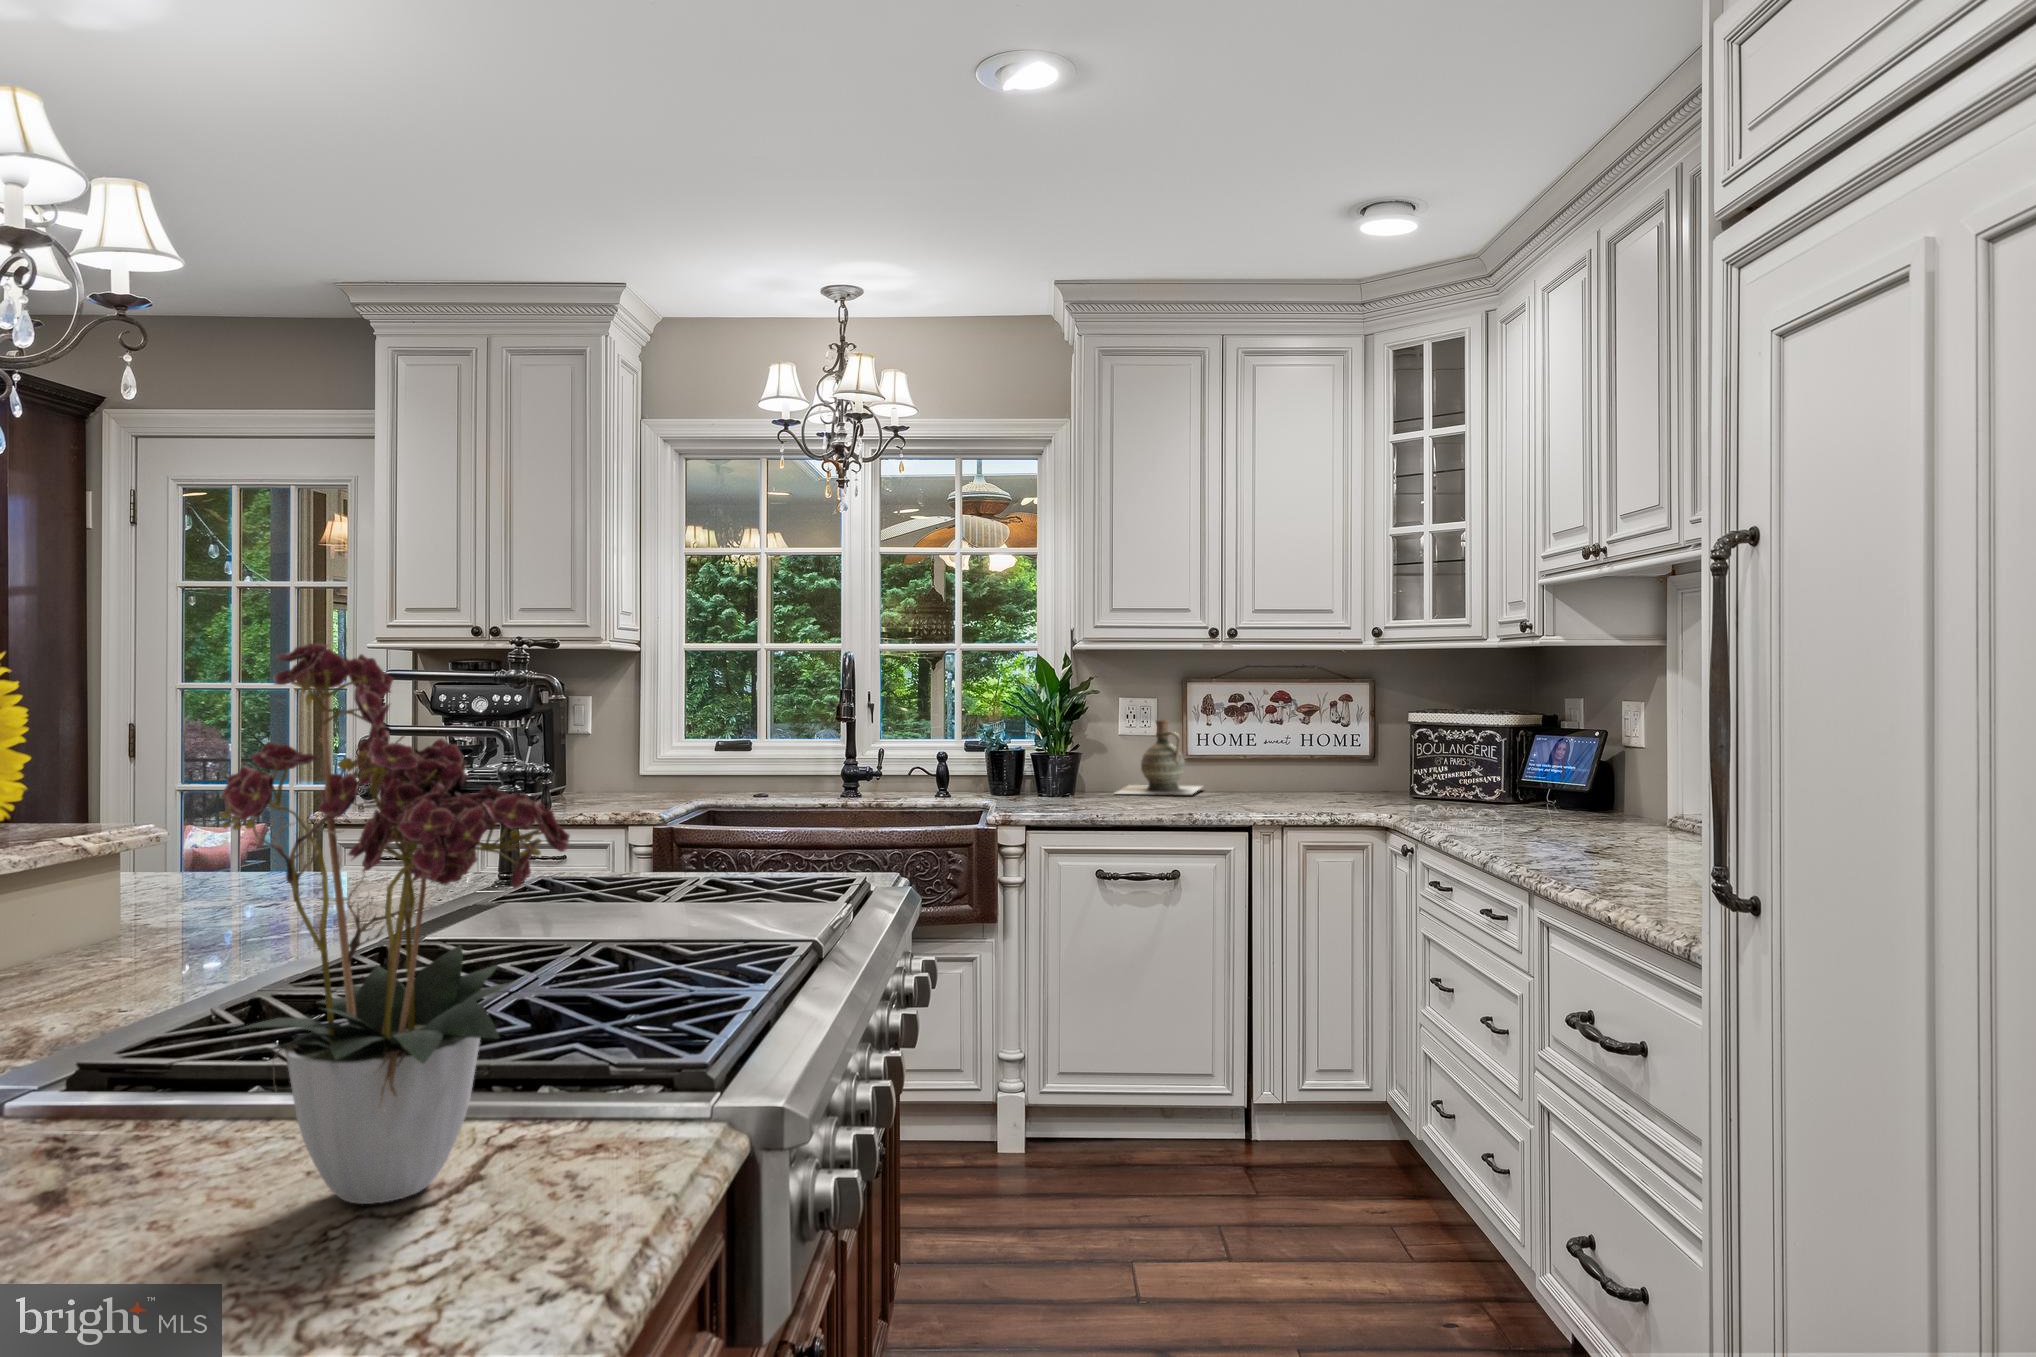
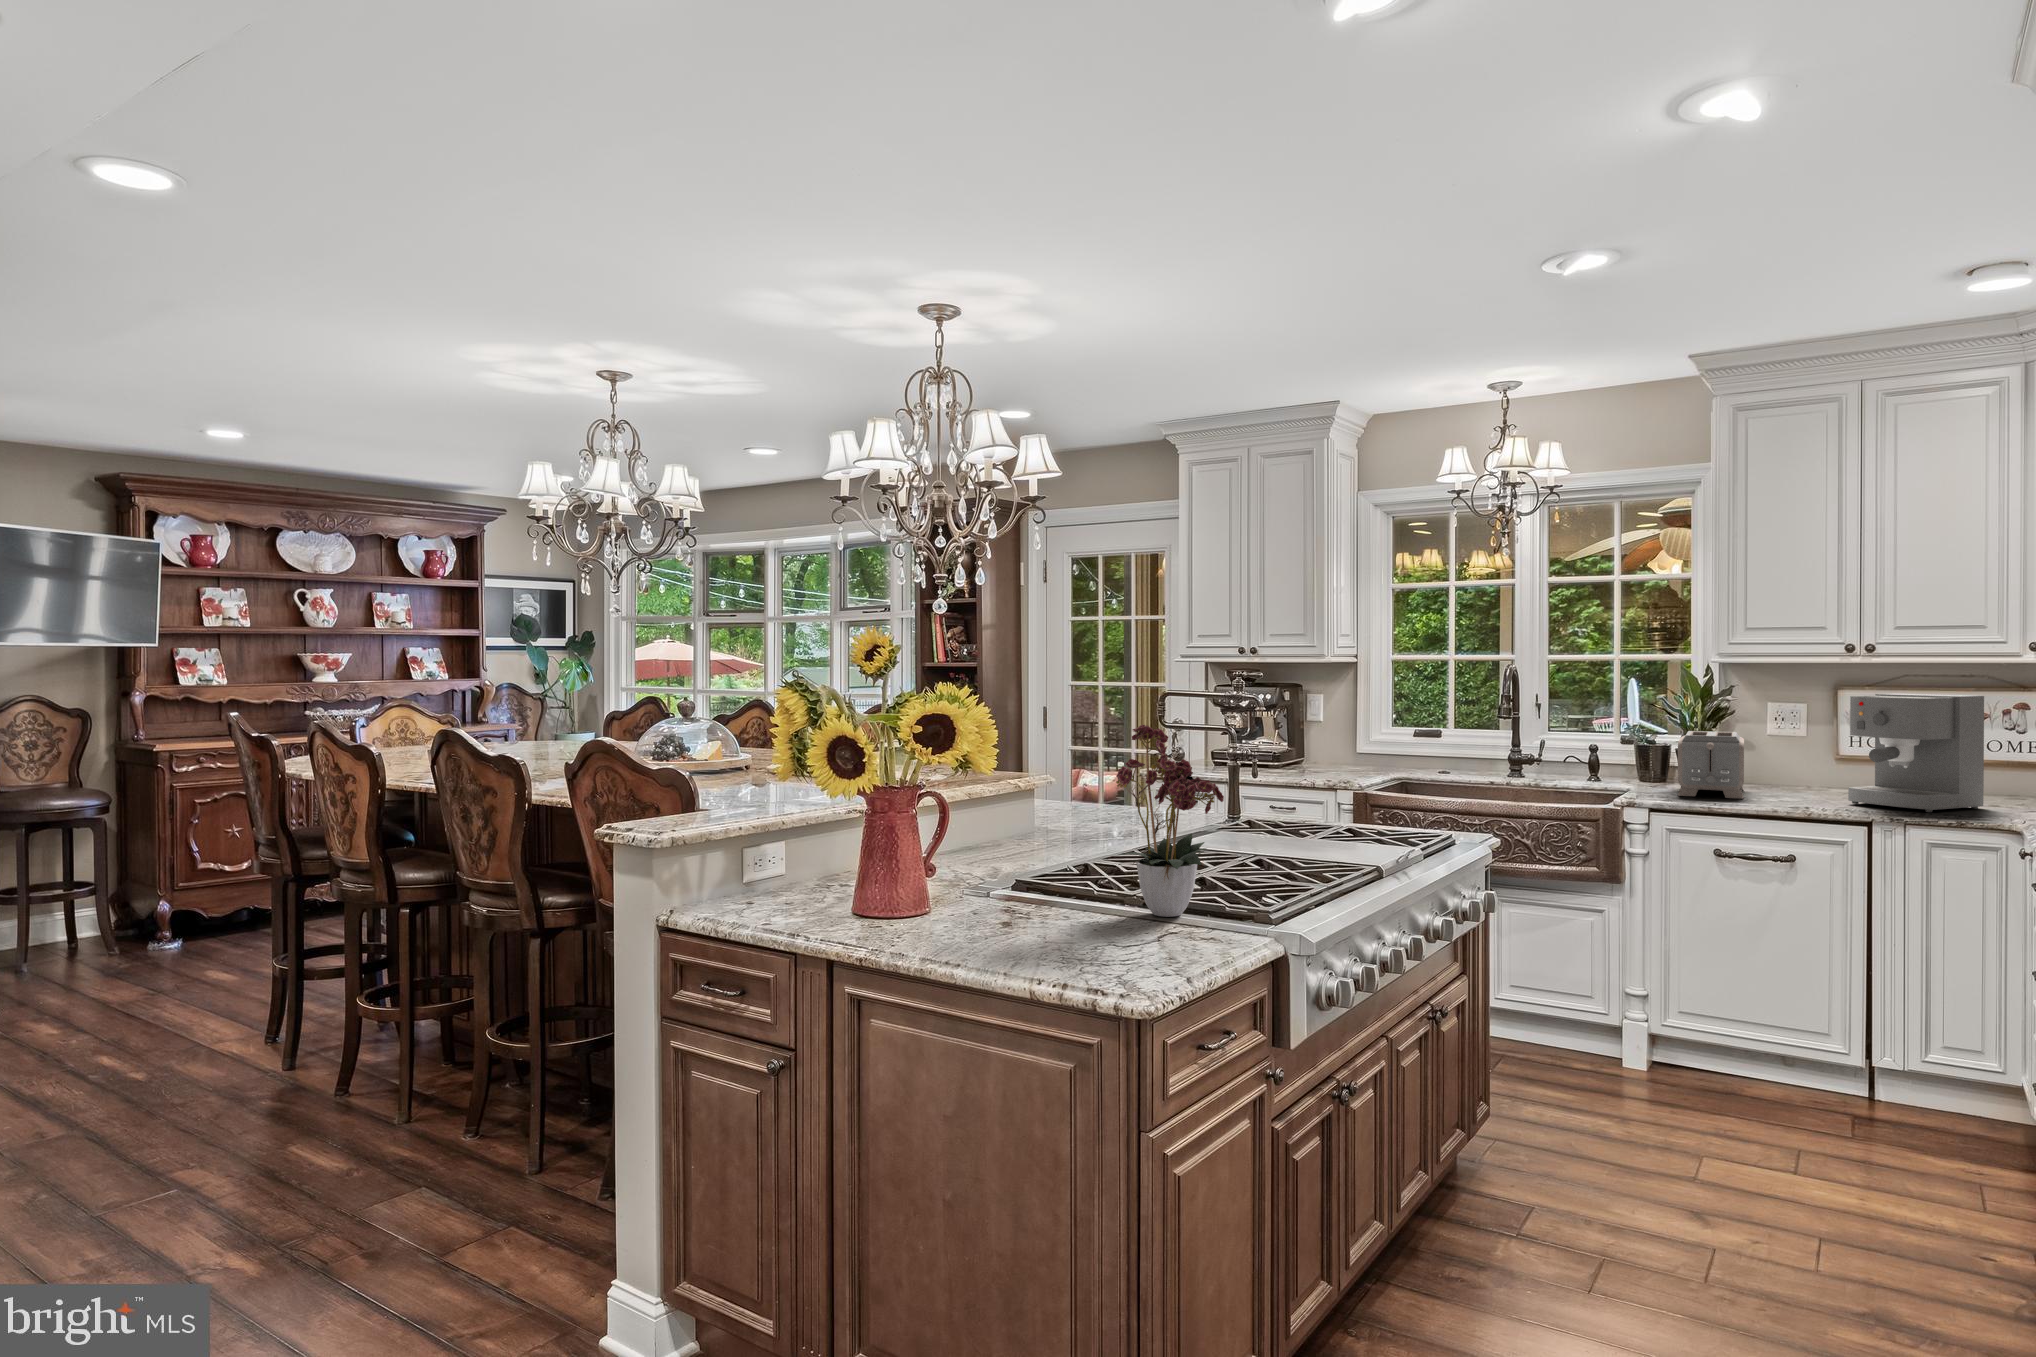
coffee maker: none [1222,683,1339,811] -> present [1848,694,1984,812]
ceramic jug: present [1116,720,1201,794] -> none [1757,723,1862,791]
toaster: none [1040,731,1119,808] -> present [1678,731,1744,799]

